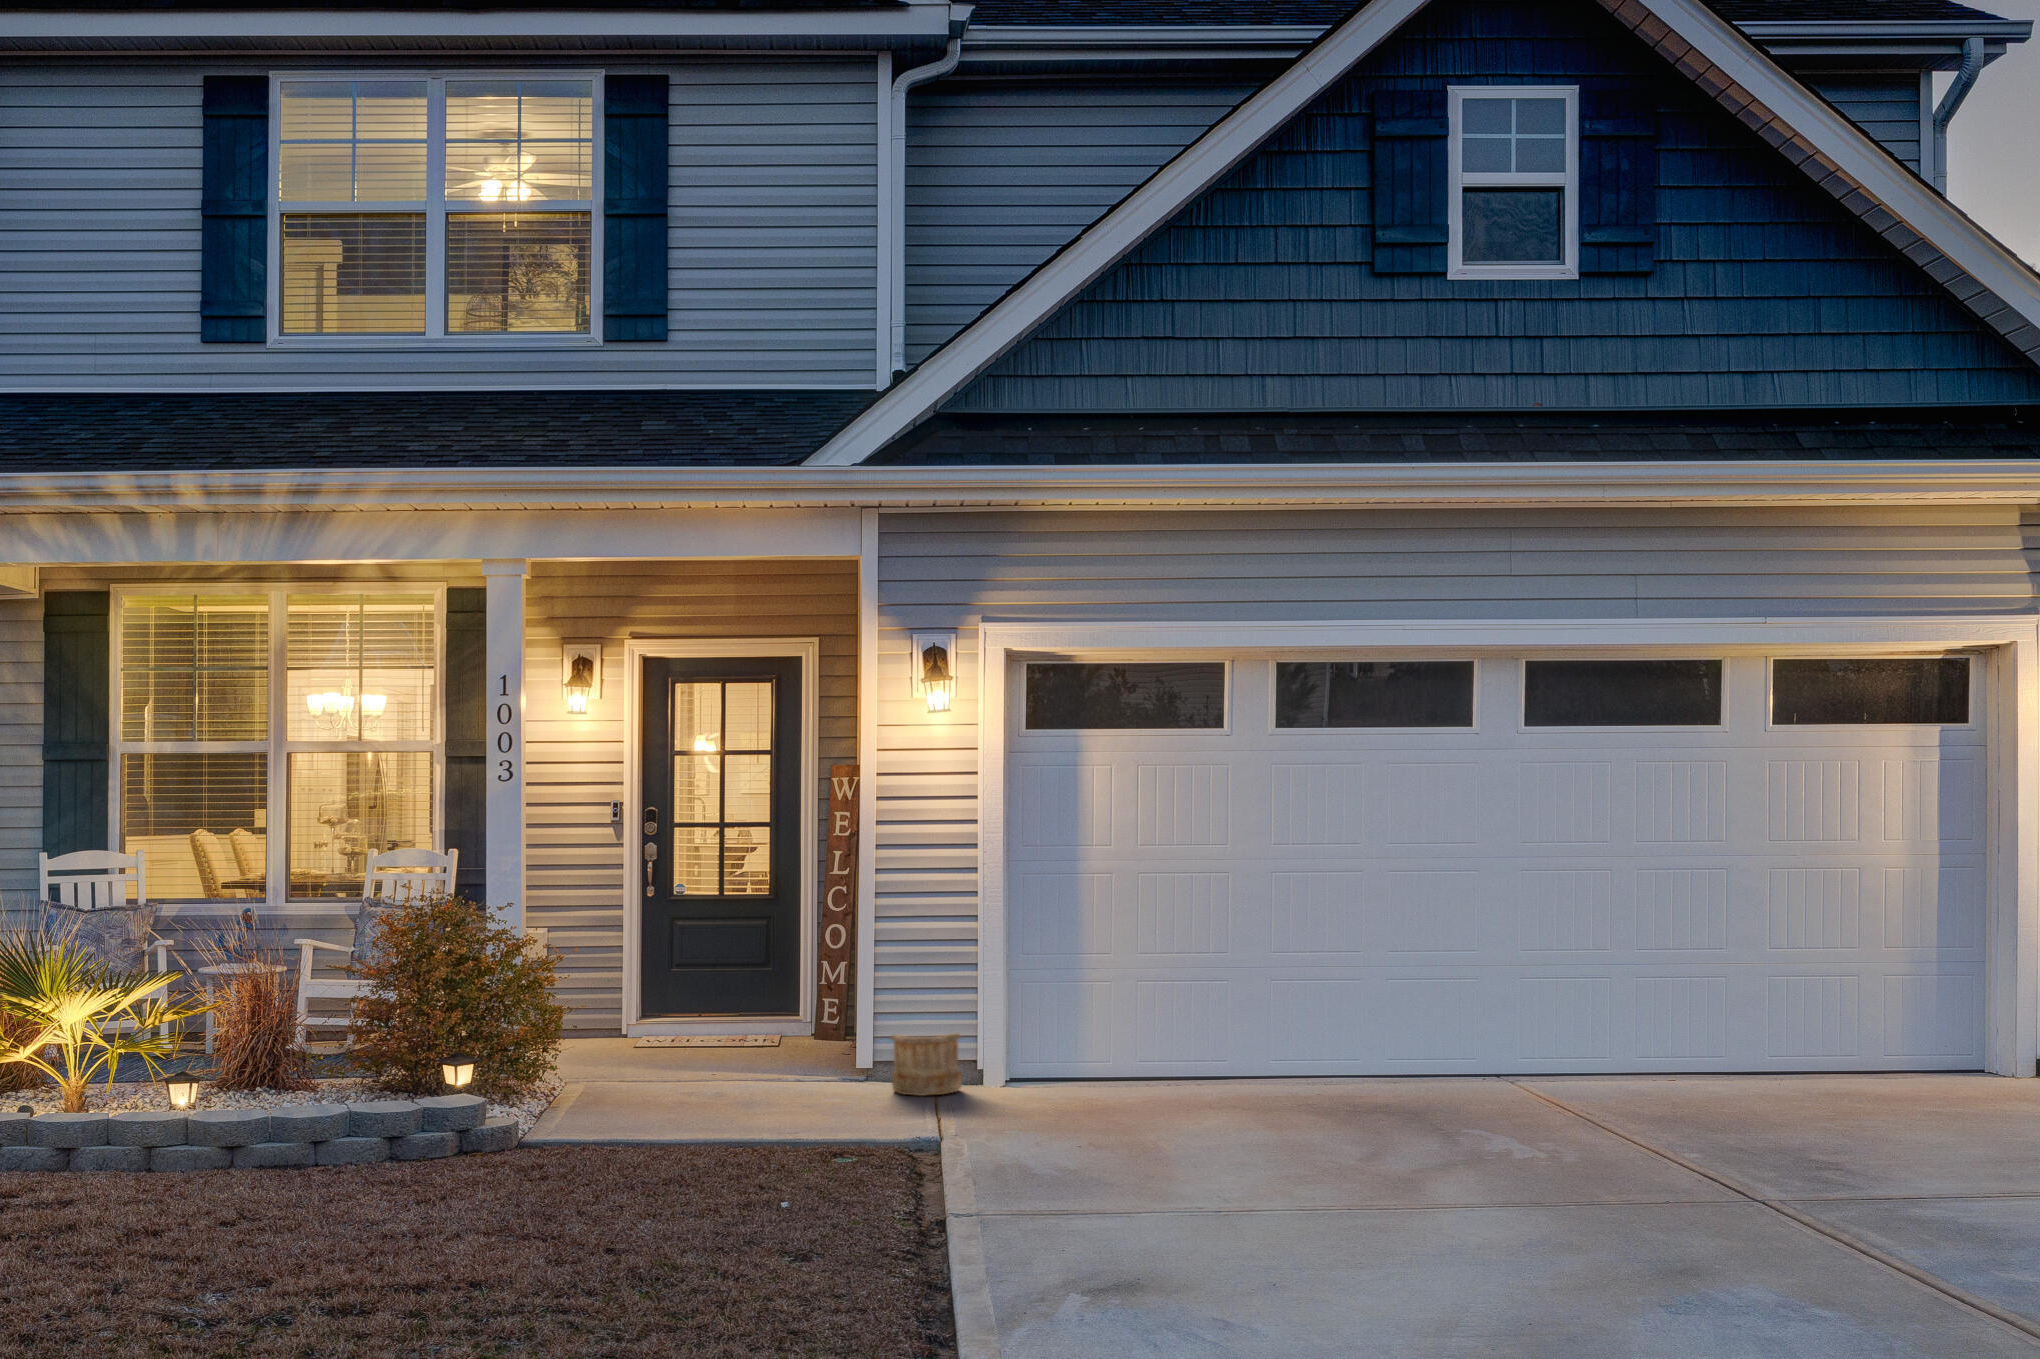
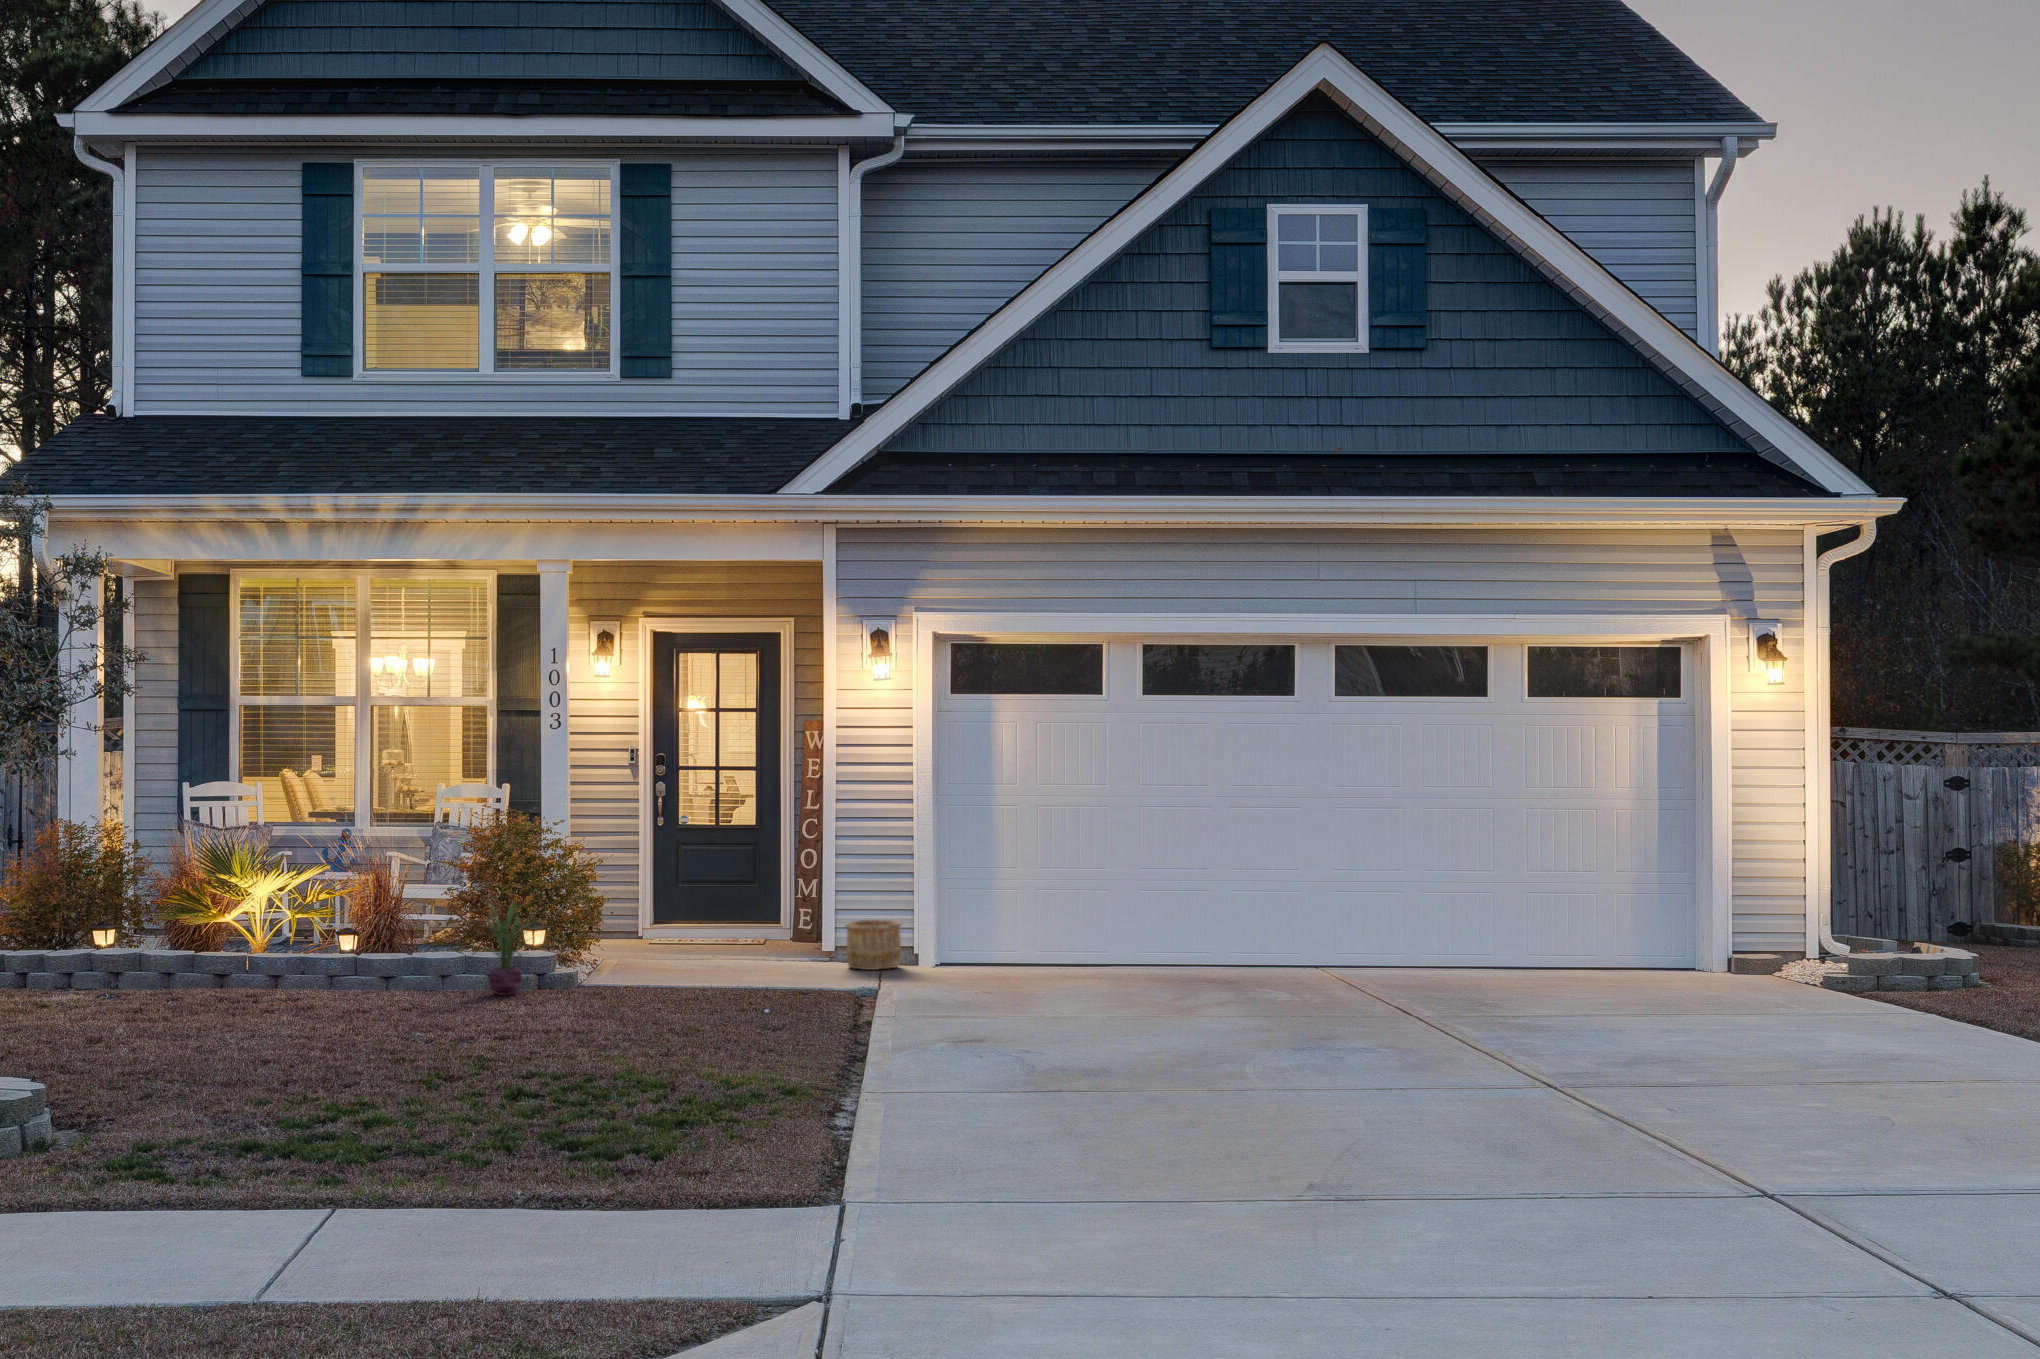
decorative plant: none [355,1015,498,1148] -> present [473,902,533,995]

